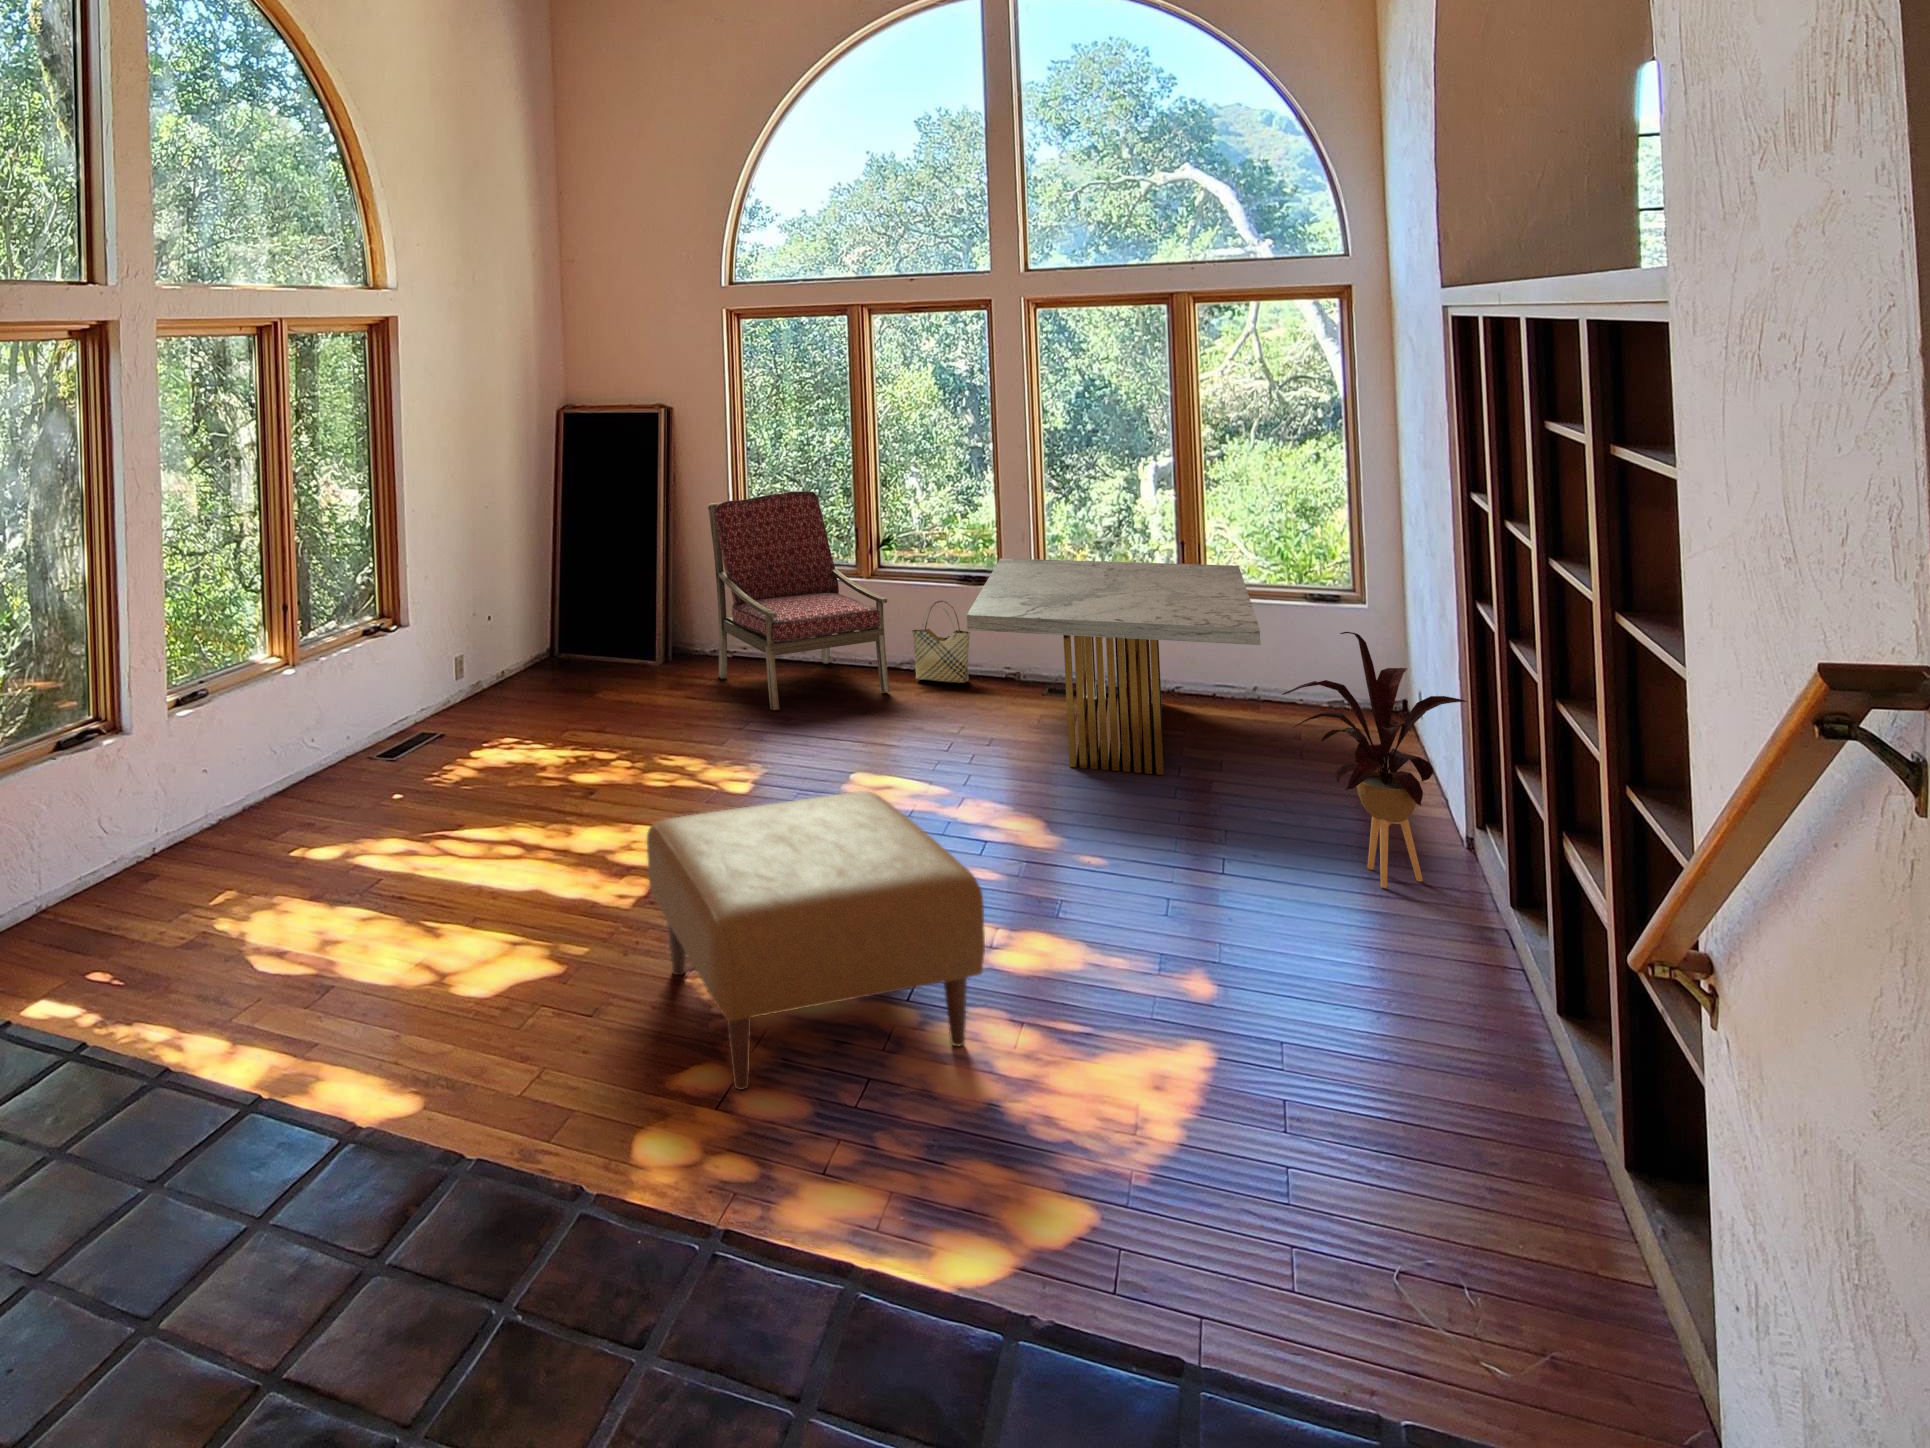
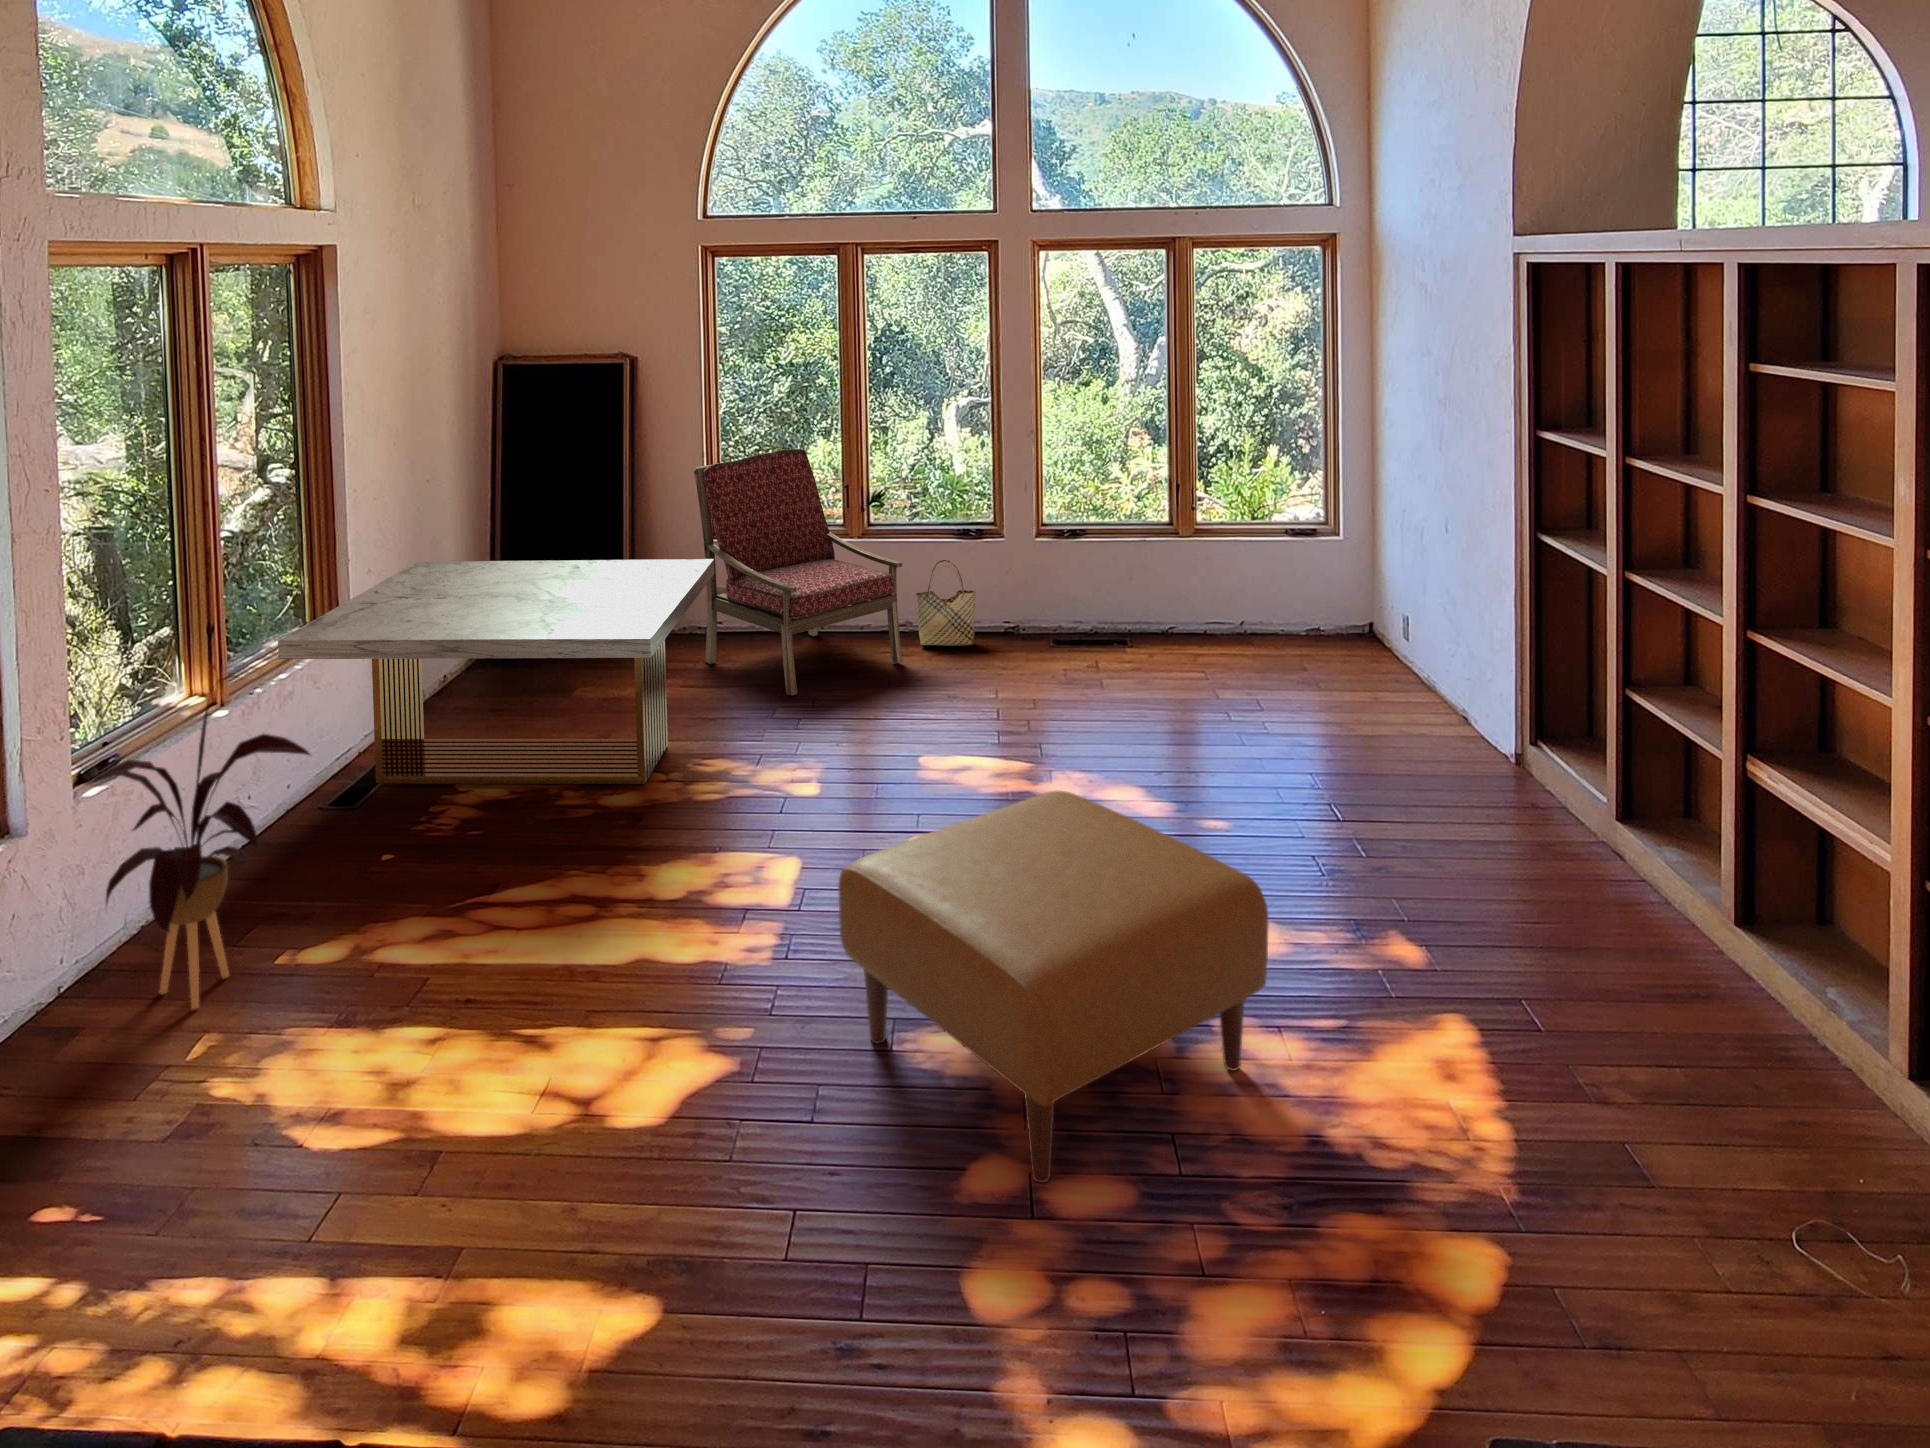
coffee table: present [967,558,1260,775] -> present [278,559,714,784]
house plant: present [1282,632,1467,888] -> present [86,675,310,1009]

